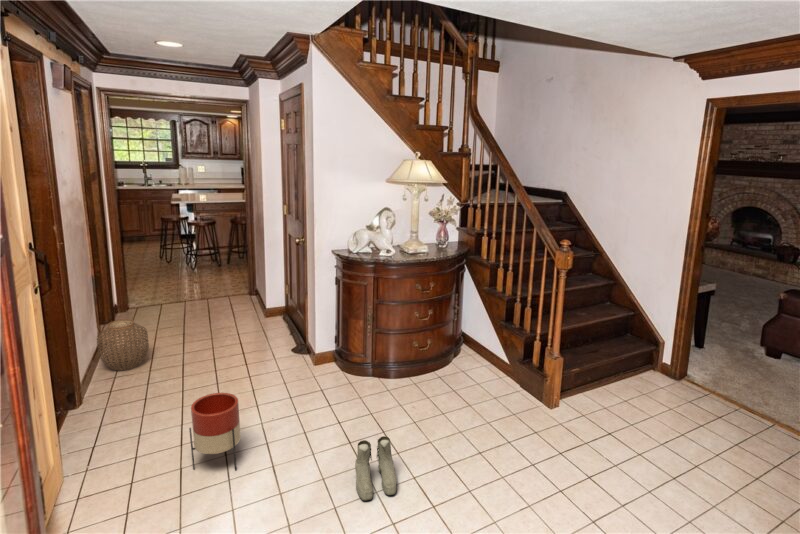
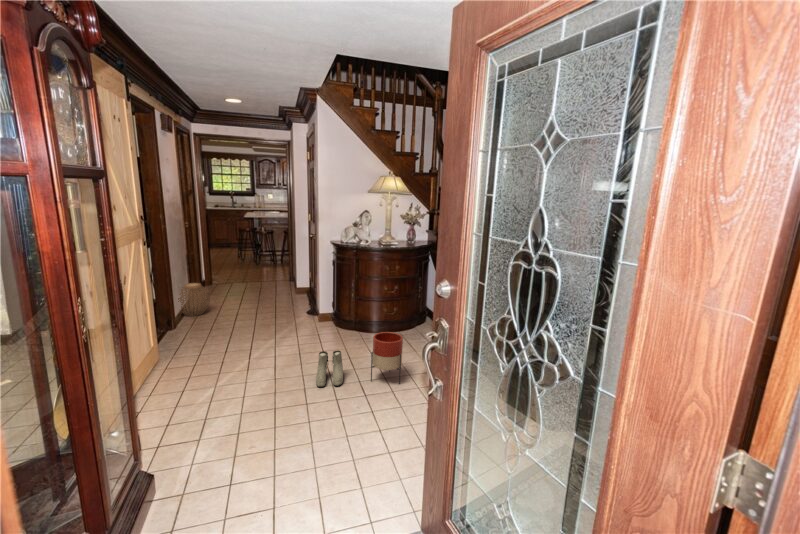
planter: present [189,393,241,471] -> present [371,332,403,384]

